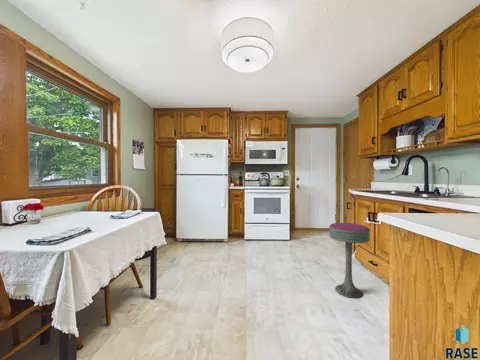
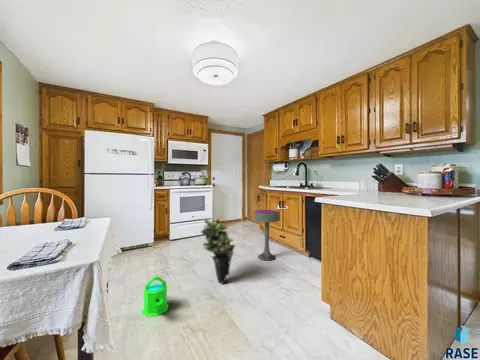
potted plant: none [241,229,289,320] -> present [200,218,235,284]
watering can: none [159,296,189,345] -> present [142,276,169,316]

